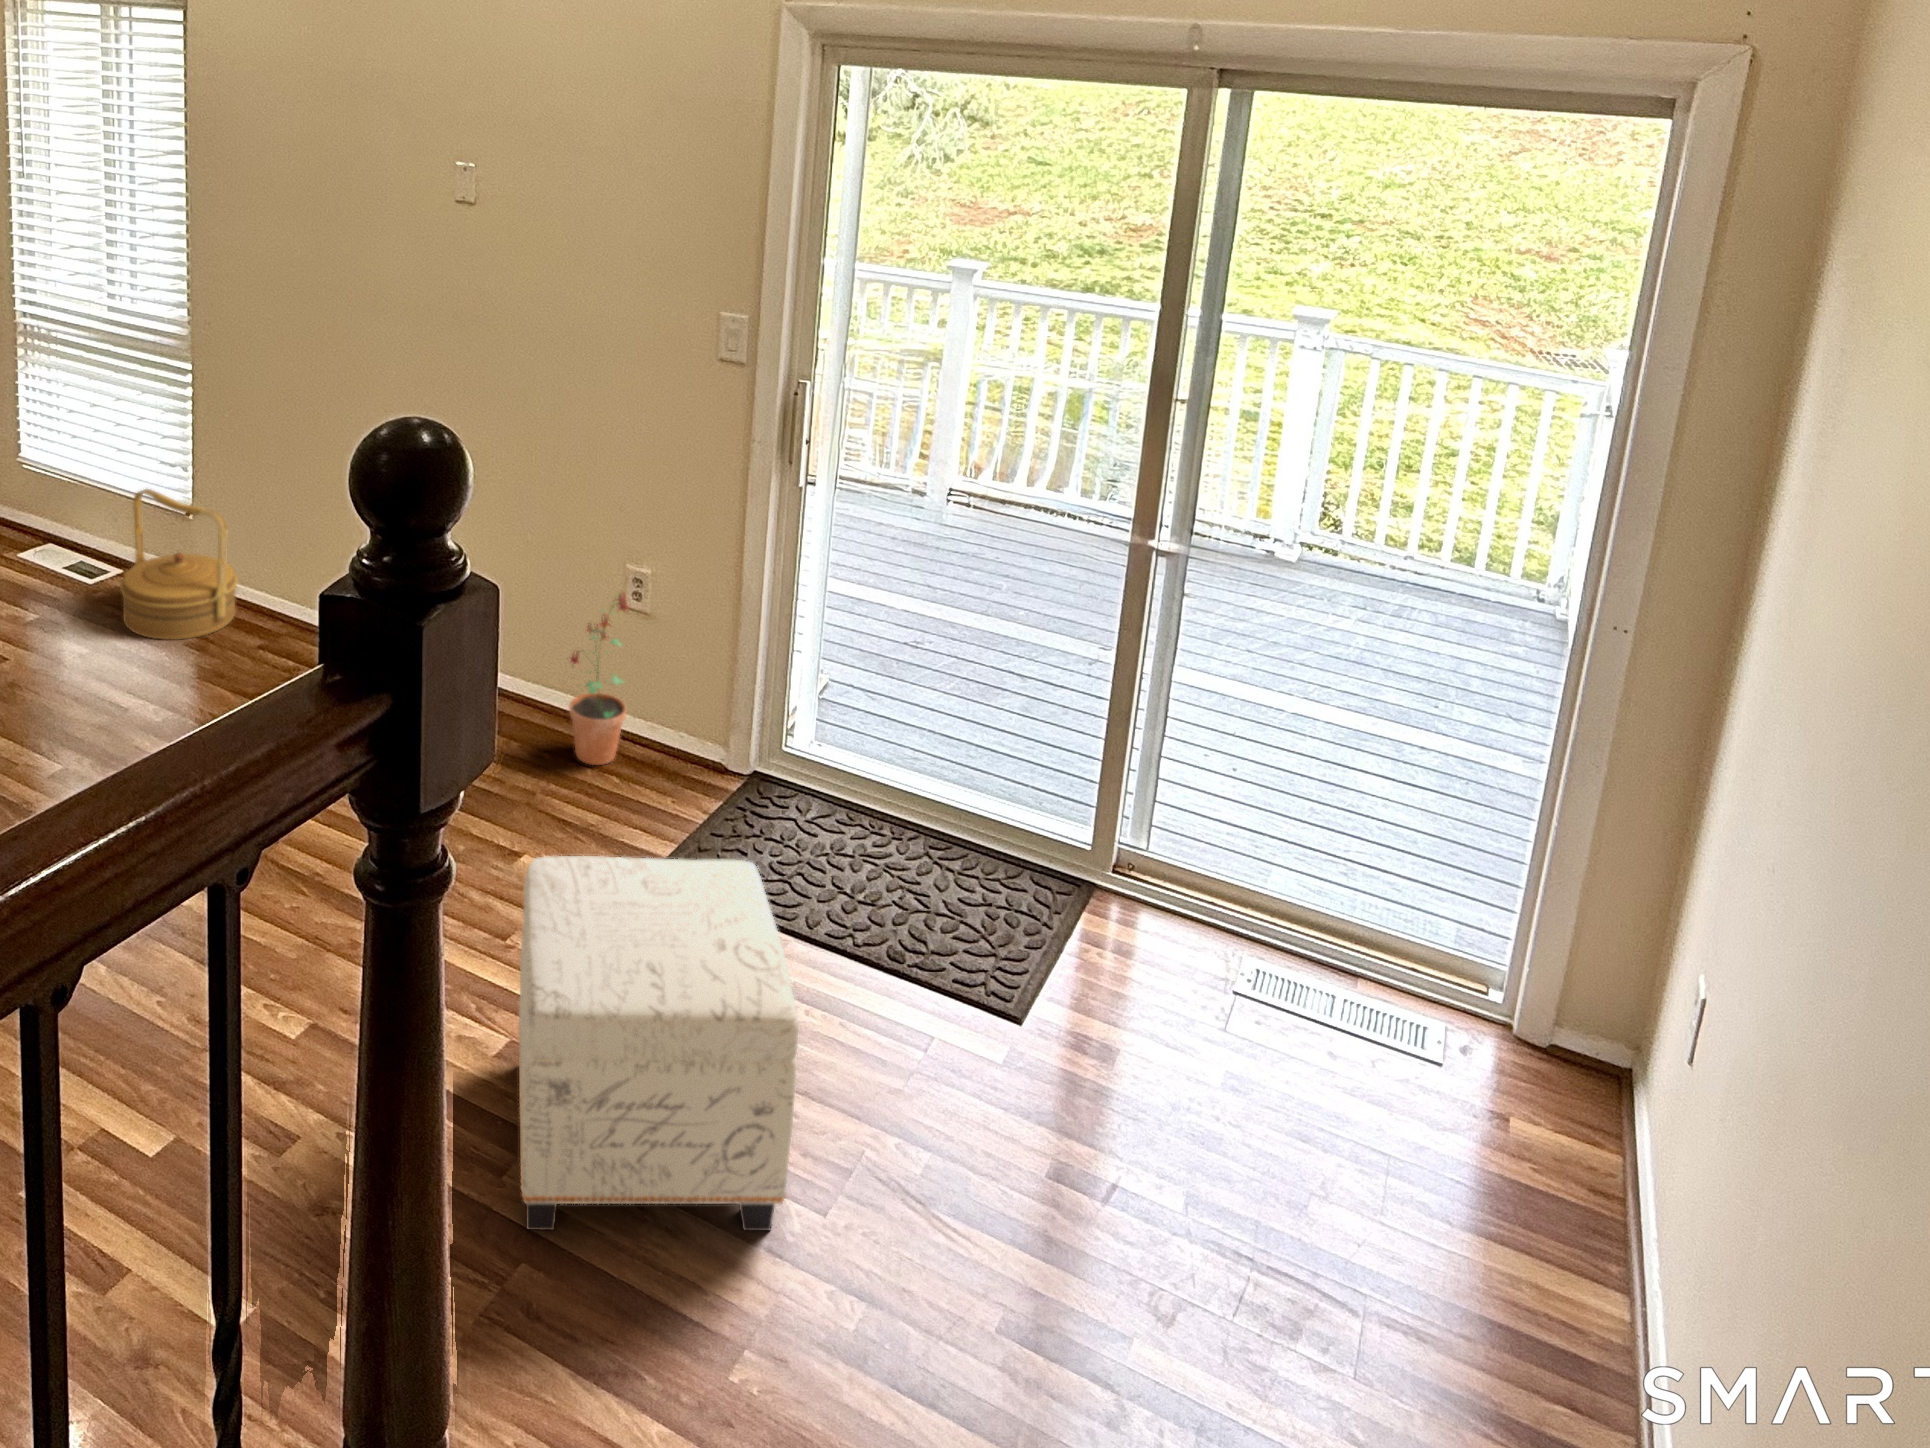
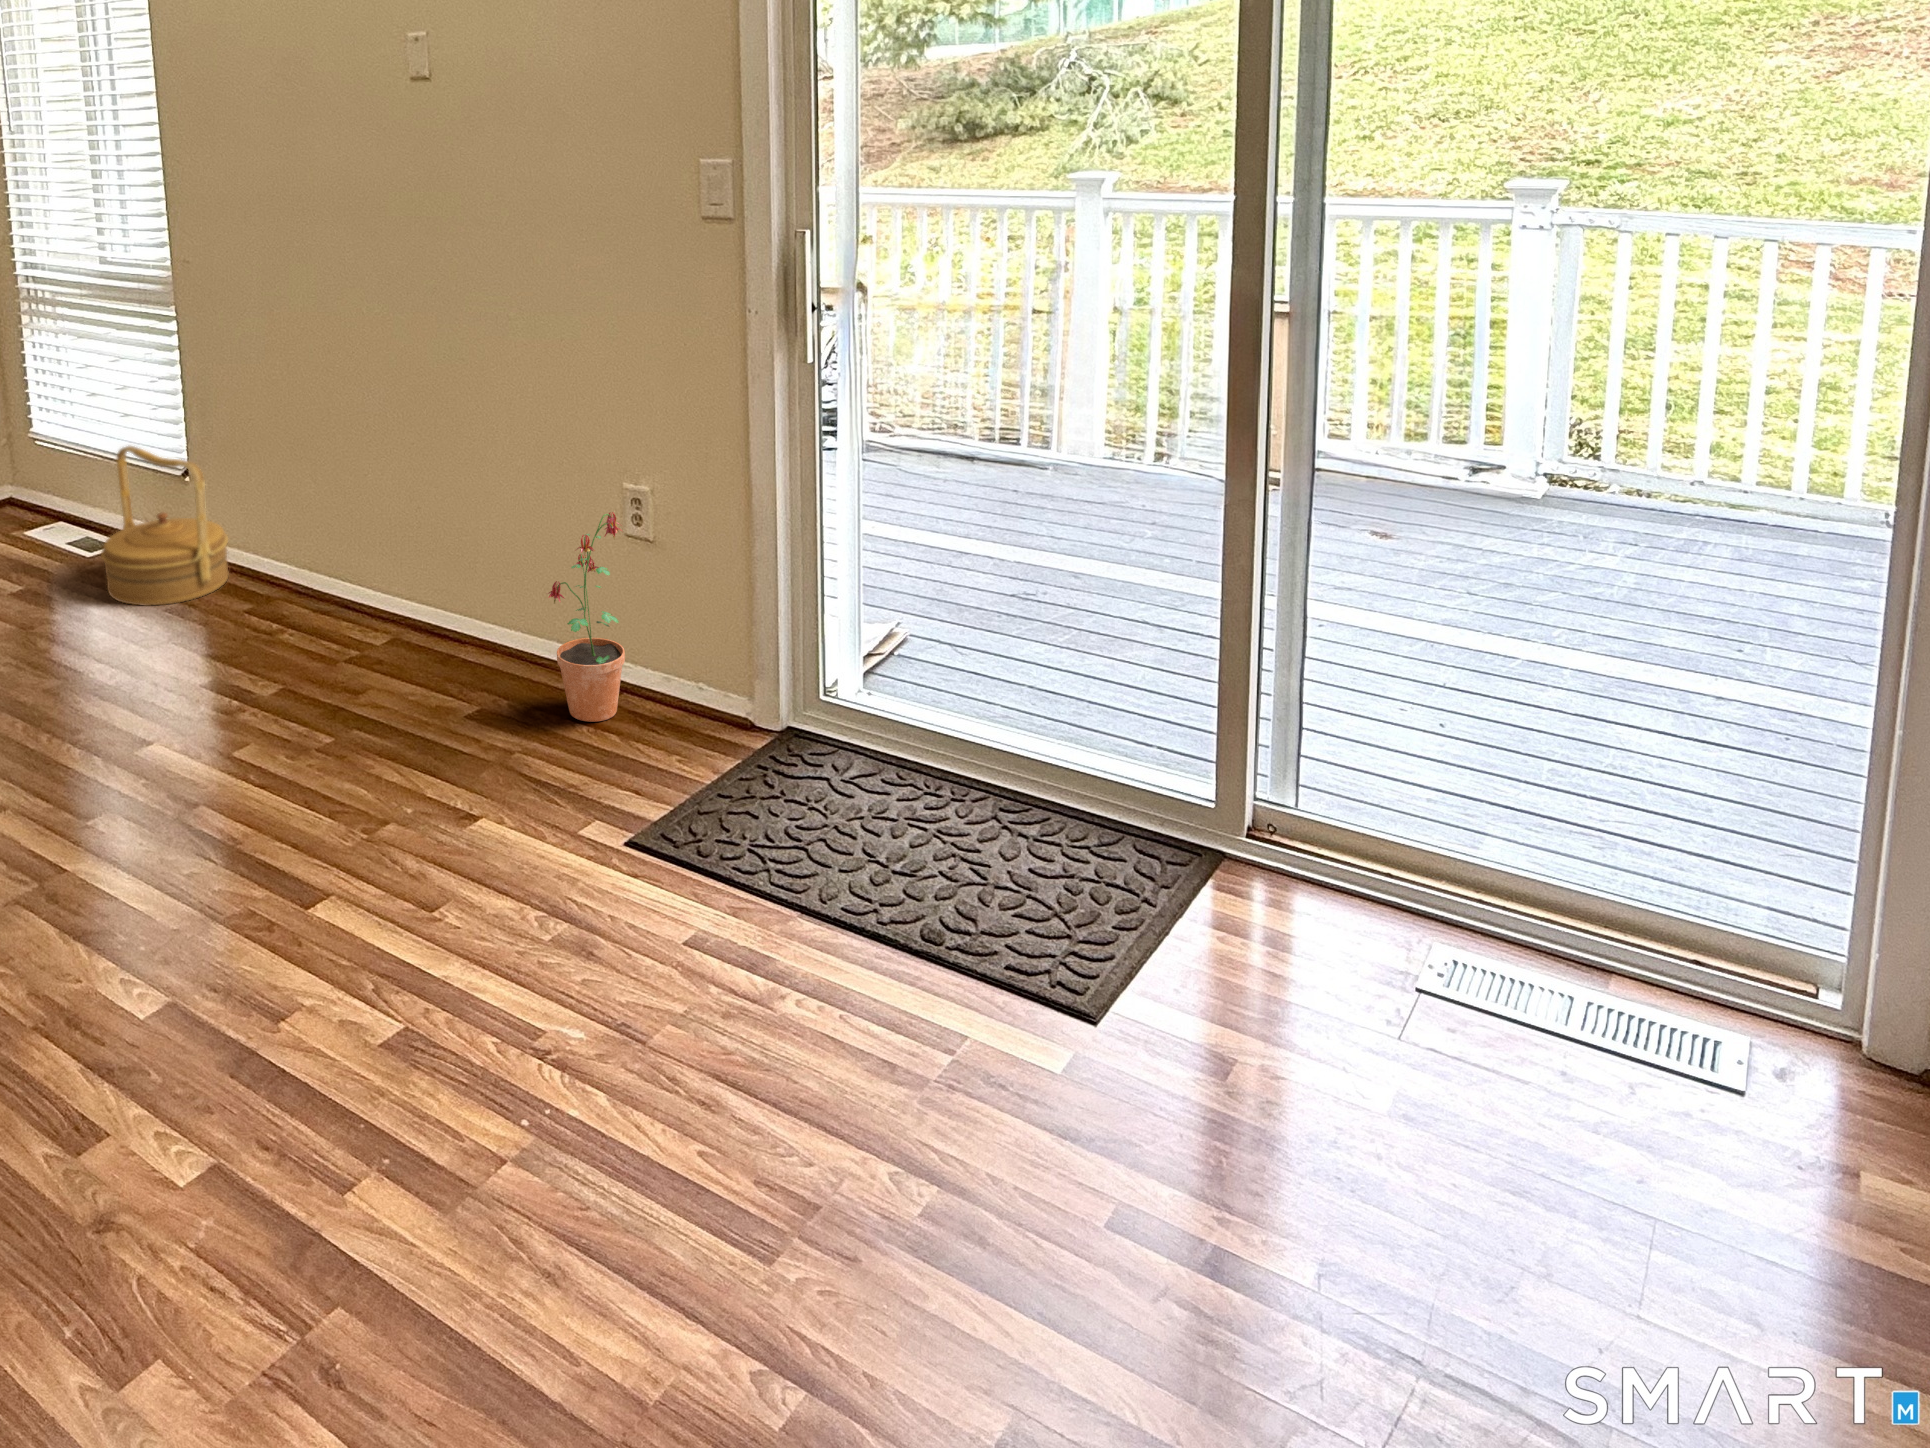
ottoman: present [518,856,798,1231] -> none [329,780,707,1284]

